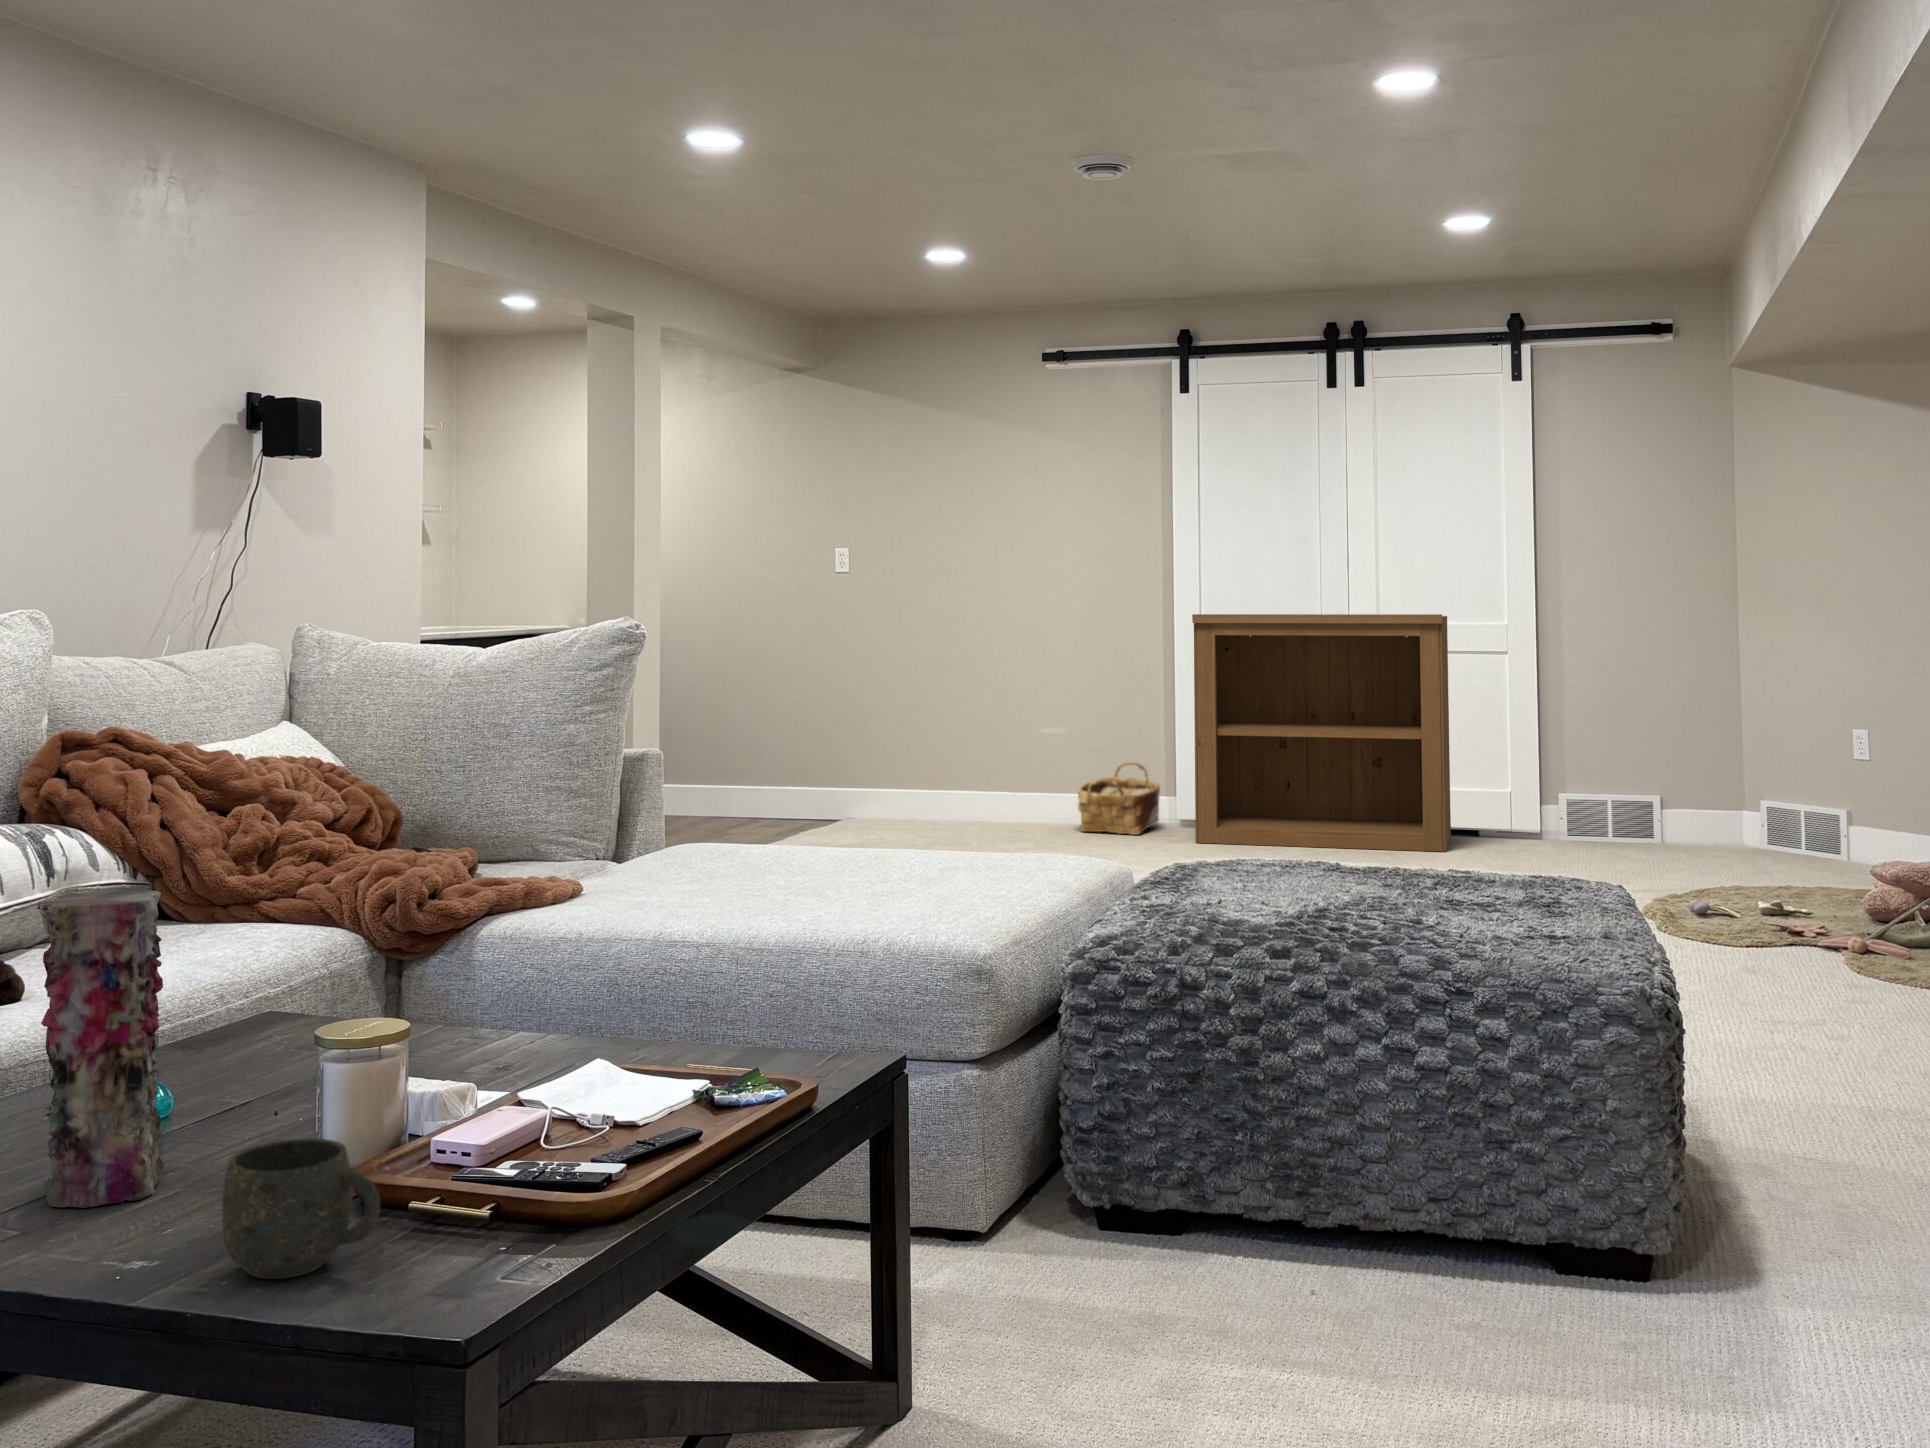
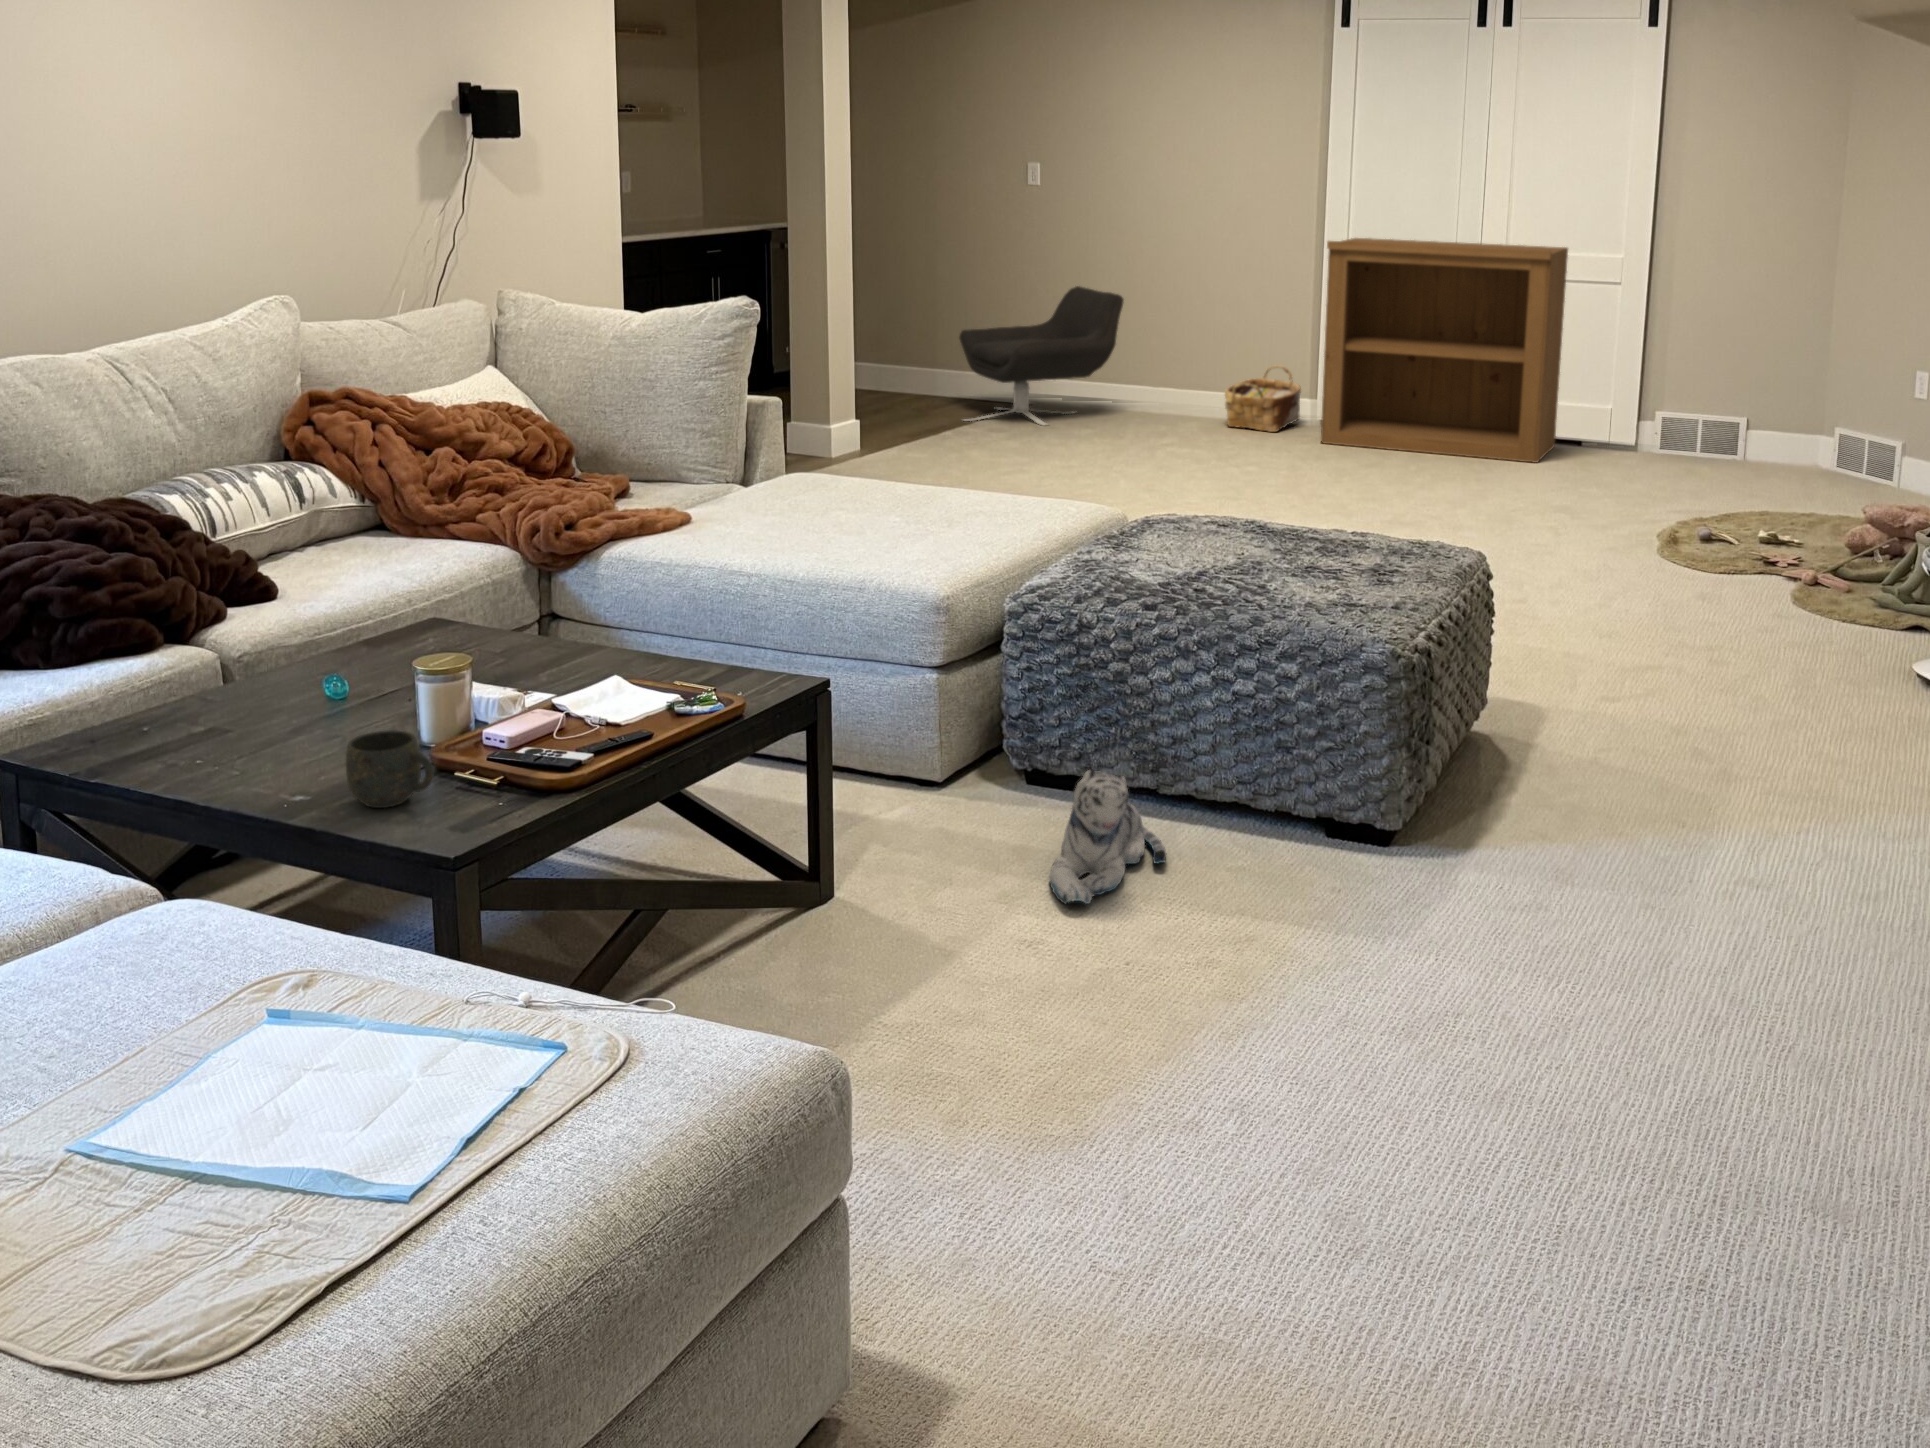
lounge chair: none [769,683,958,838] -> present [959,286,1124,425]
vase: present [37,889,164,1208] -> none [242,569,336,756]
plush toy: none [1214,1184,1373,1399] -> present [1049,771,1166,905]

